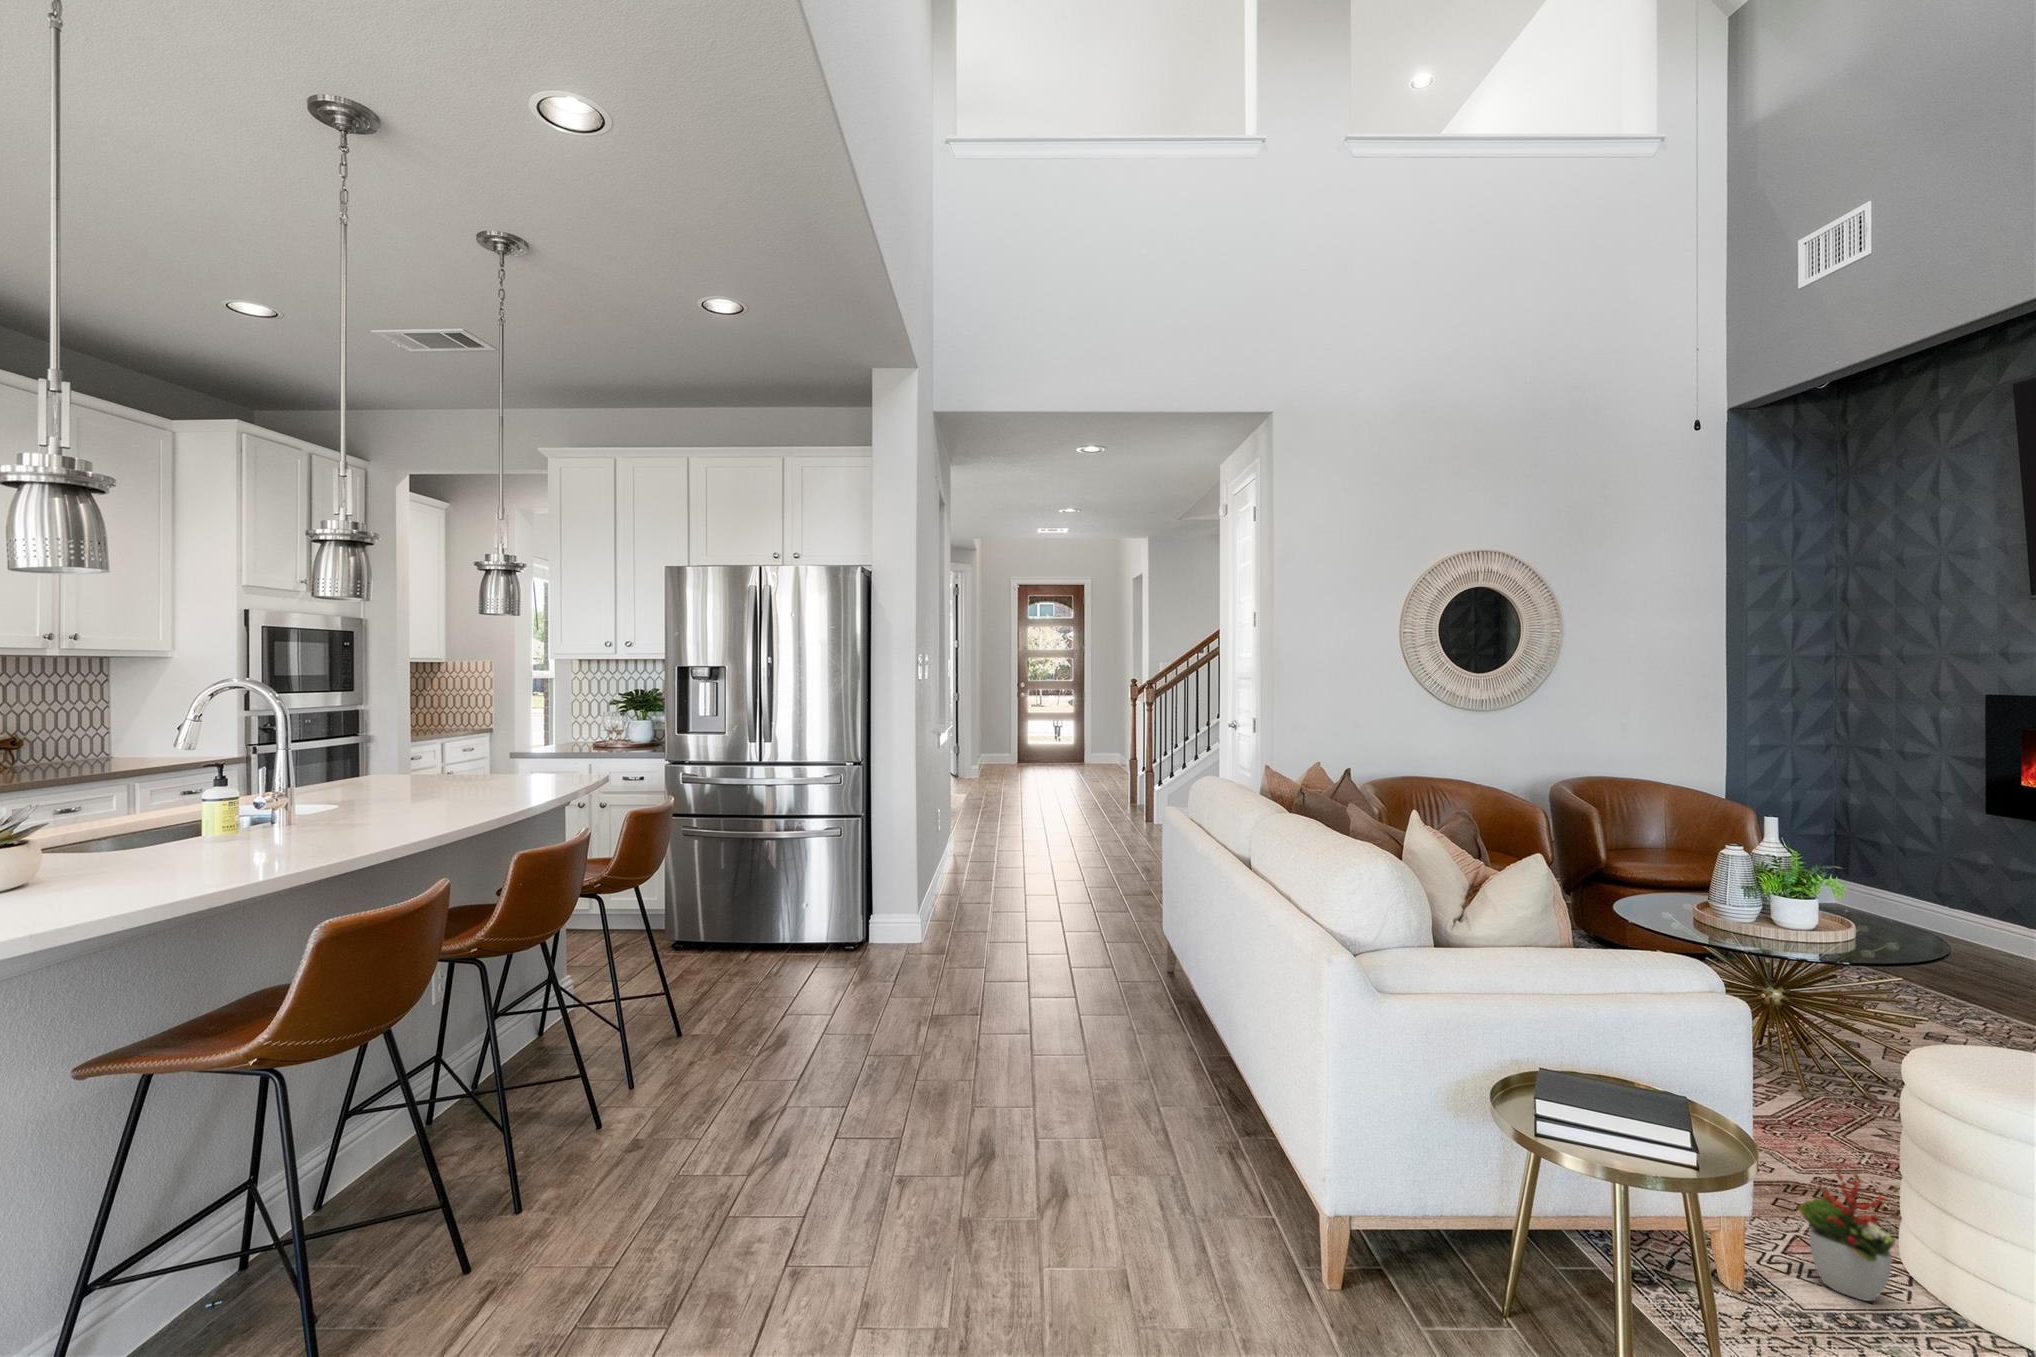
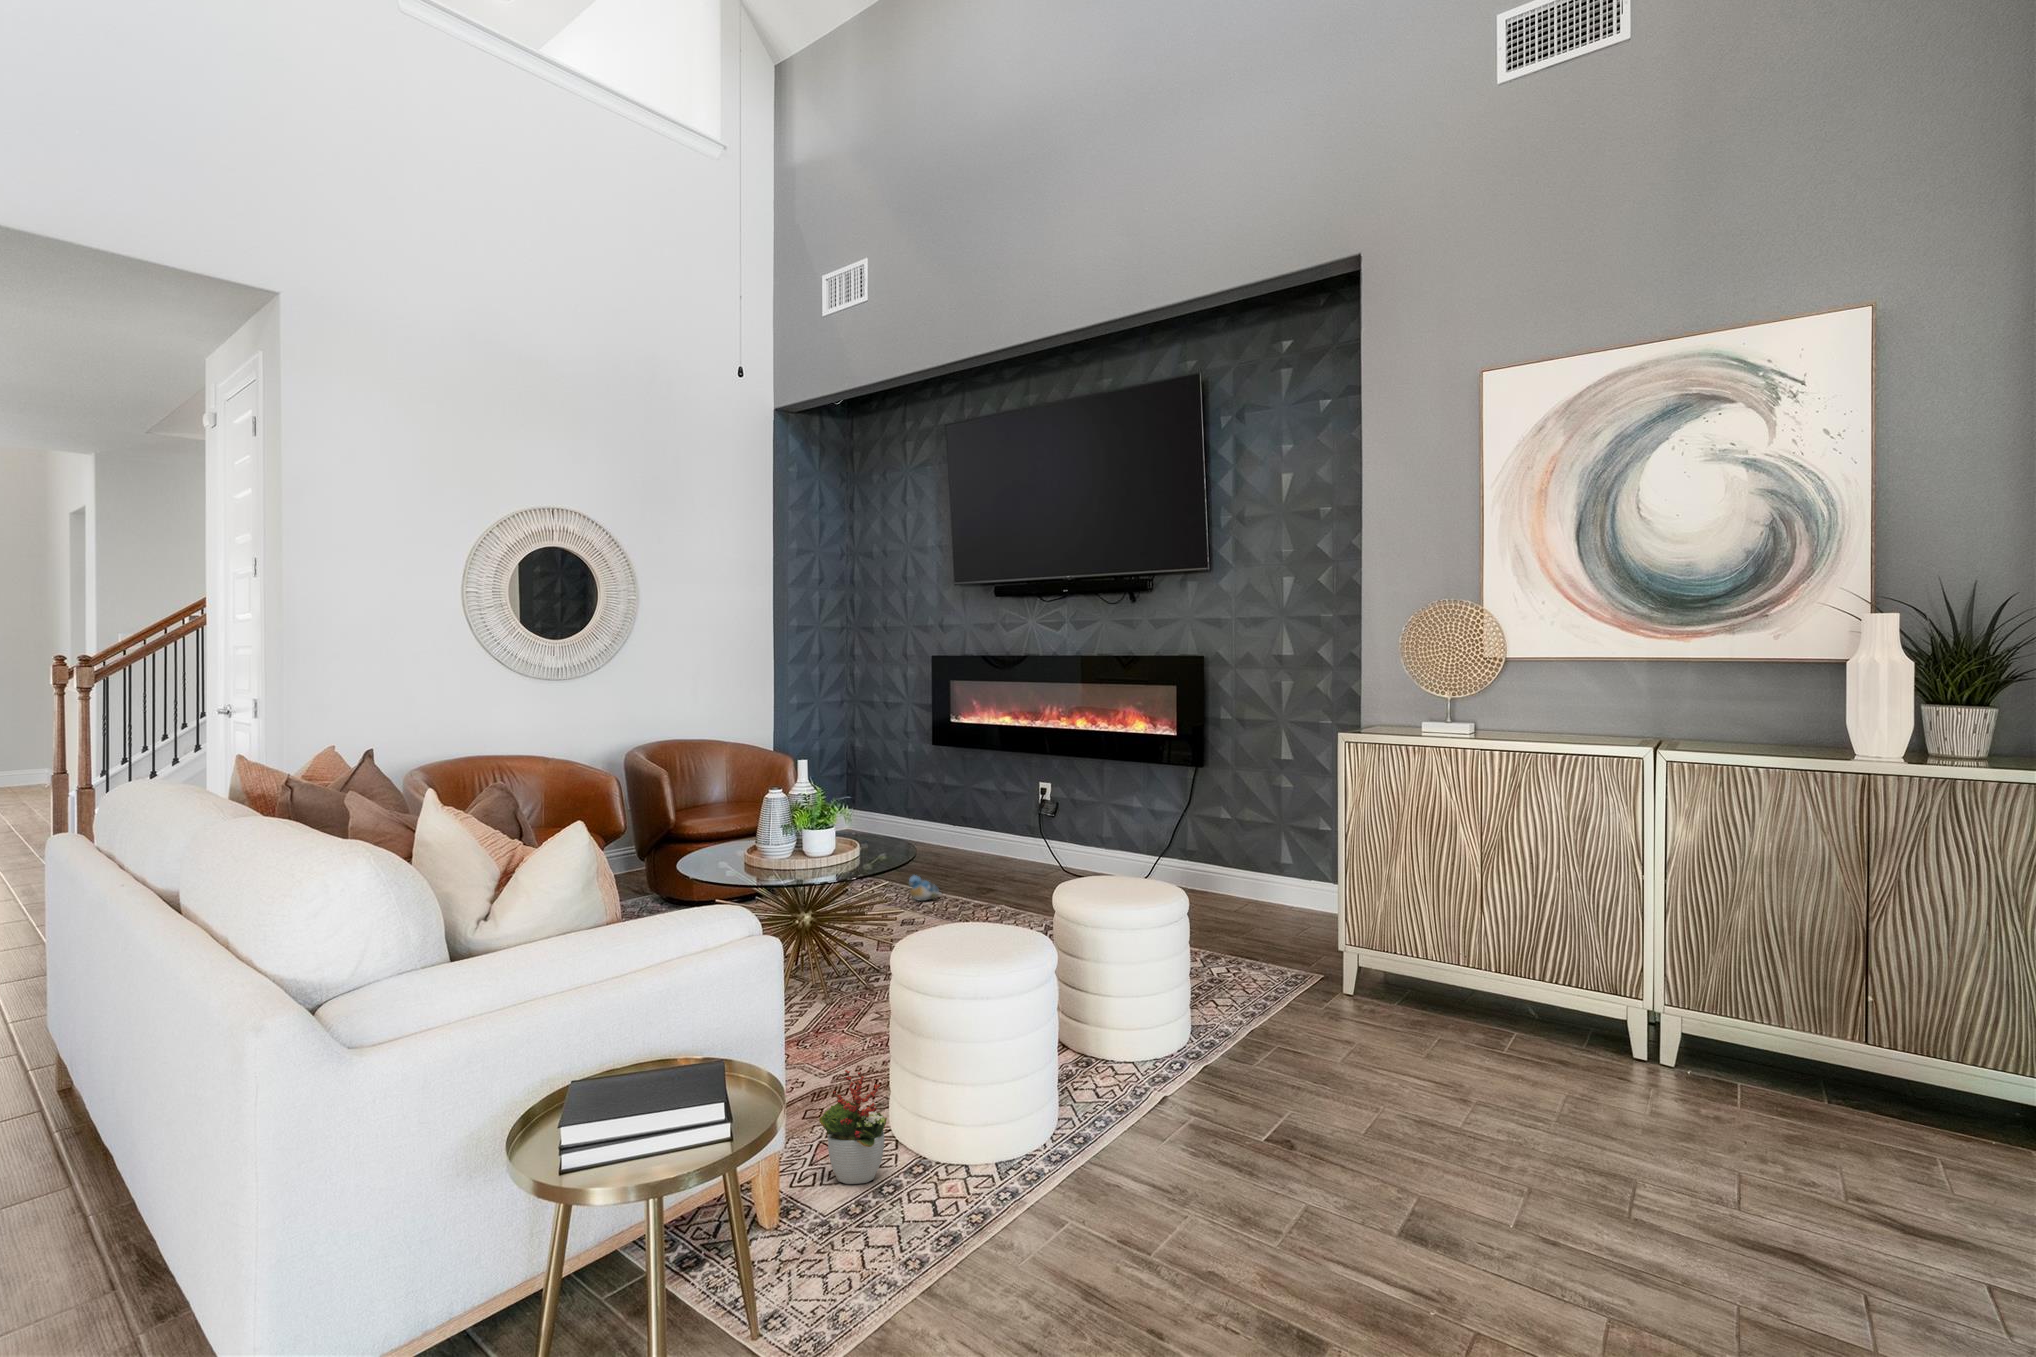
plush toy: none [1931,979,1994,1016] -> present [908,875,941,901]

